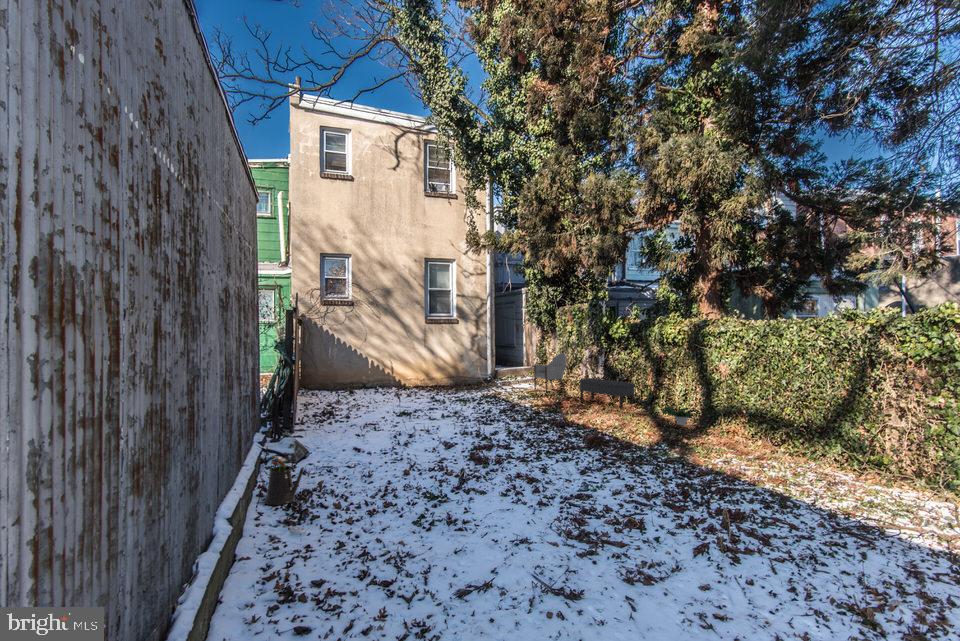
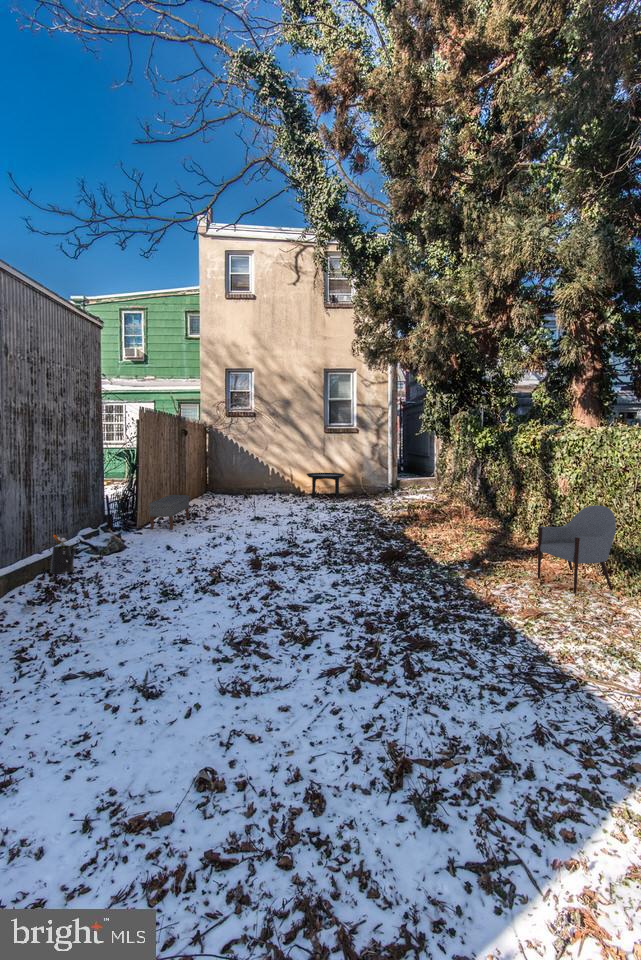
chair: present [534,353,566,394] -> present [538,505,616,594]
round table: none [413,365,454,392] -> present [307,473,345,498]
bench: present [579,378,635,409] -> present [149,495,189,530]
potted plant: present [662,406,699,425] -> none [490,525,536,547]

